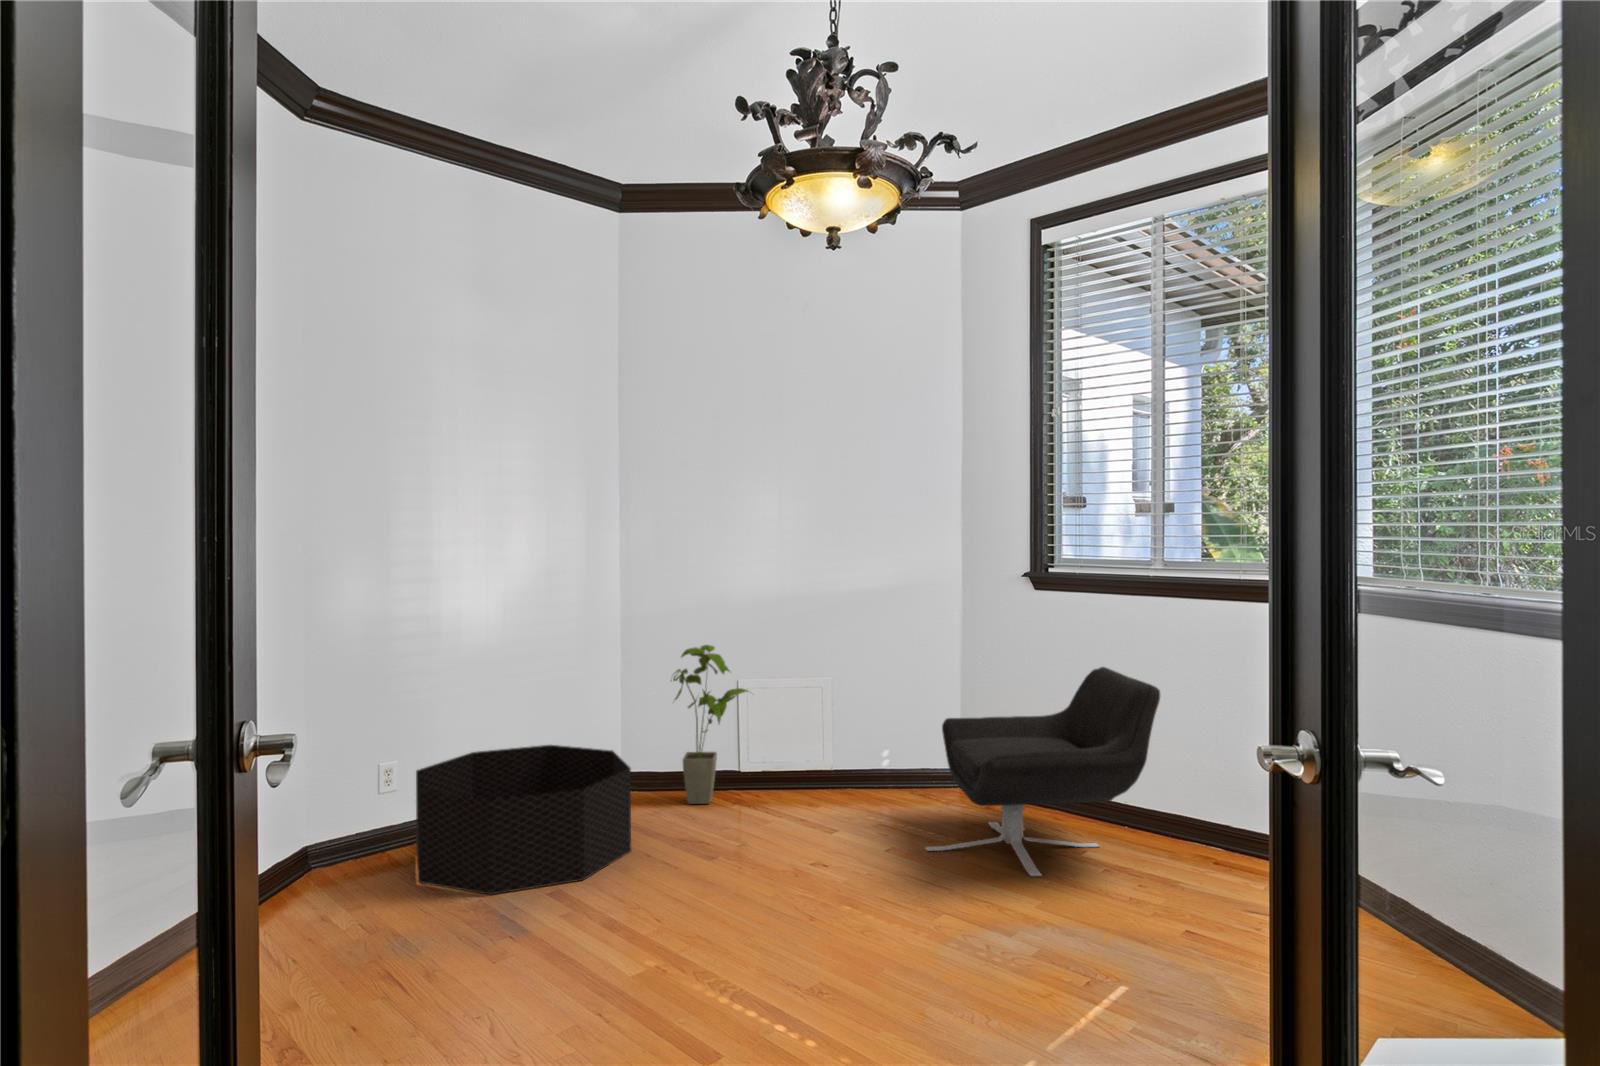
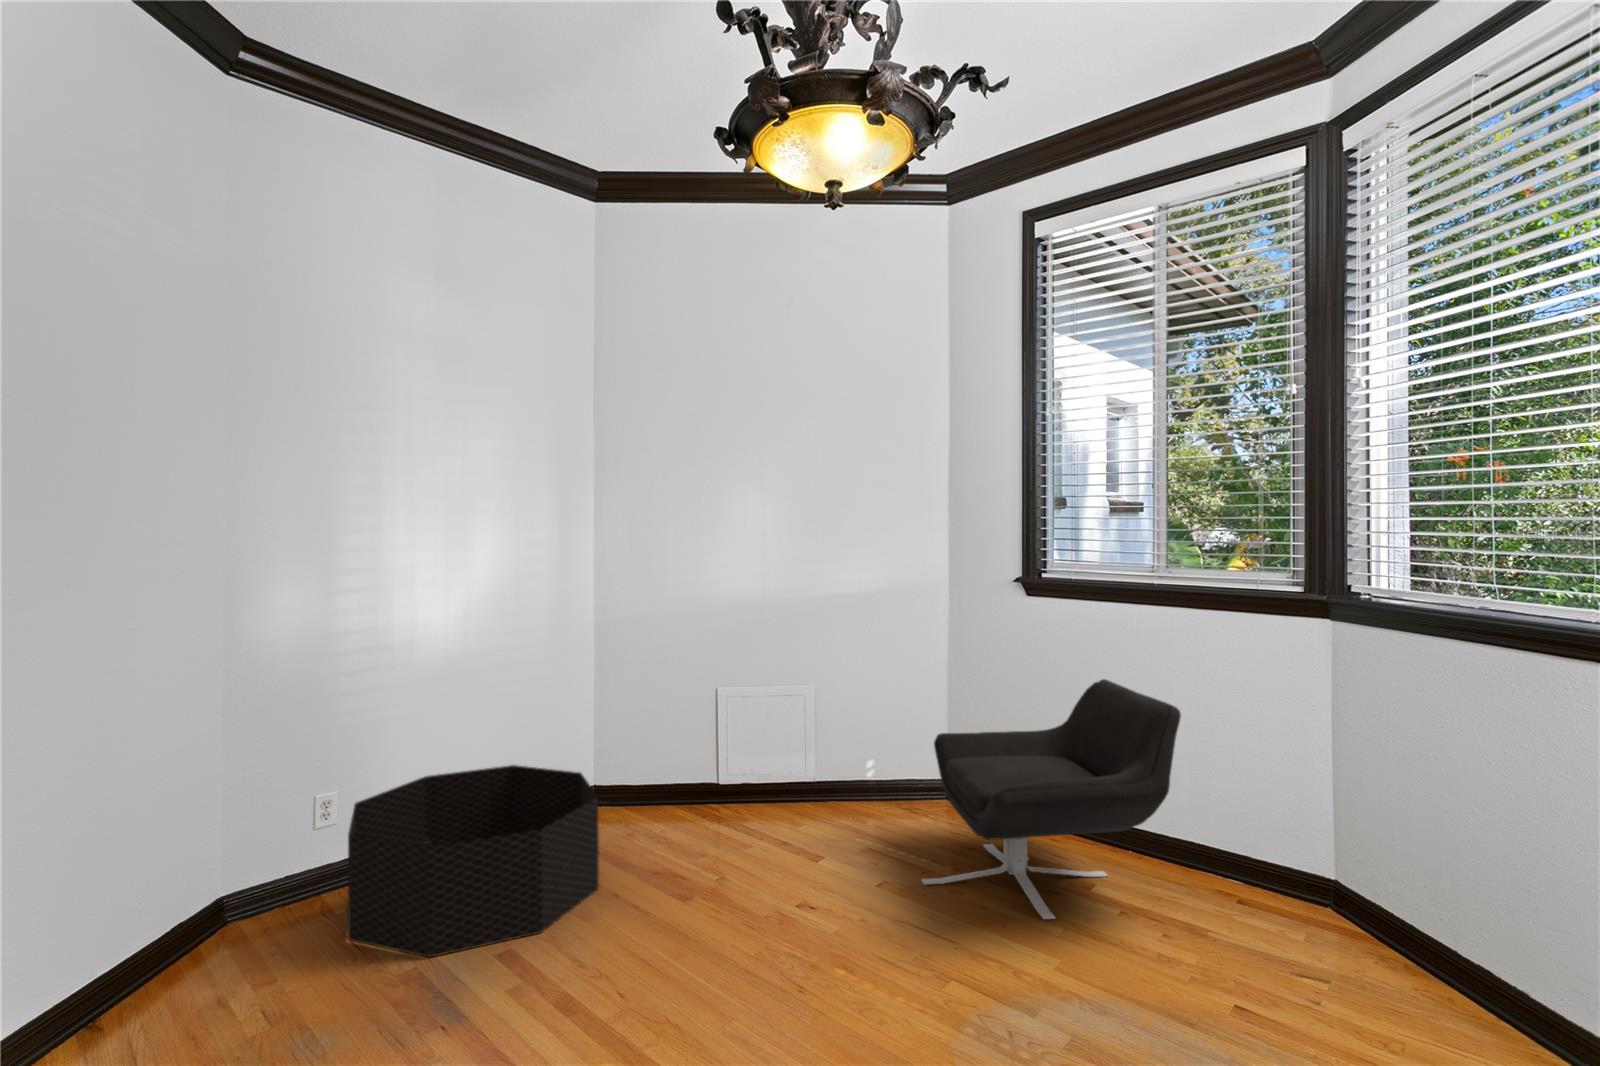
house plant: present [673,645,748,804] -> none [645,654,734,824]

